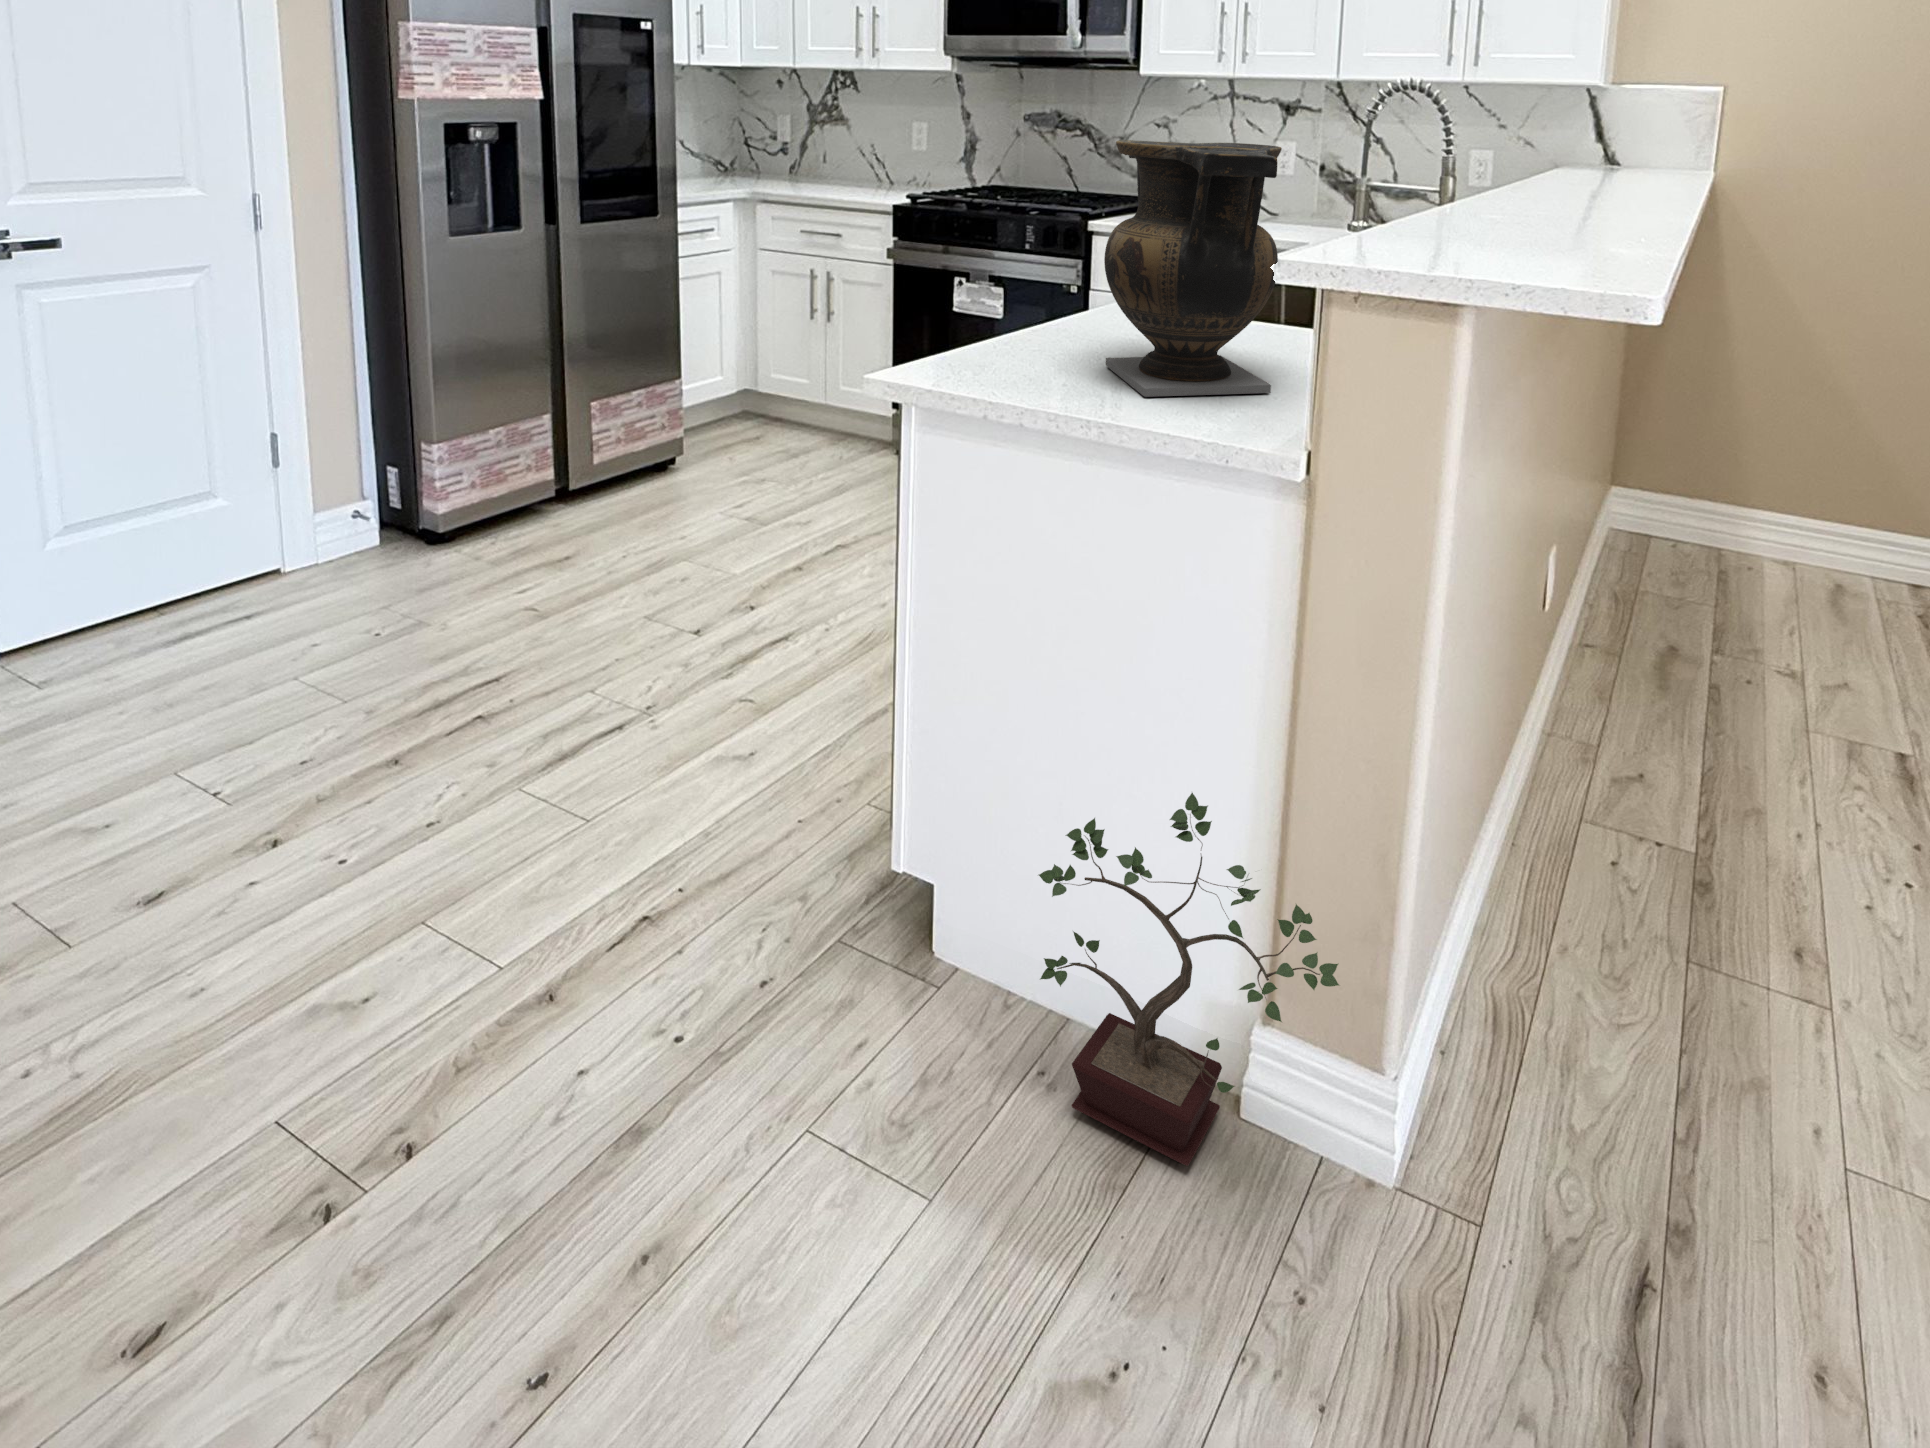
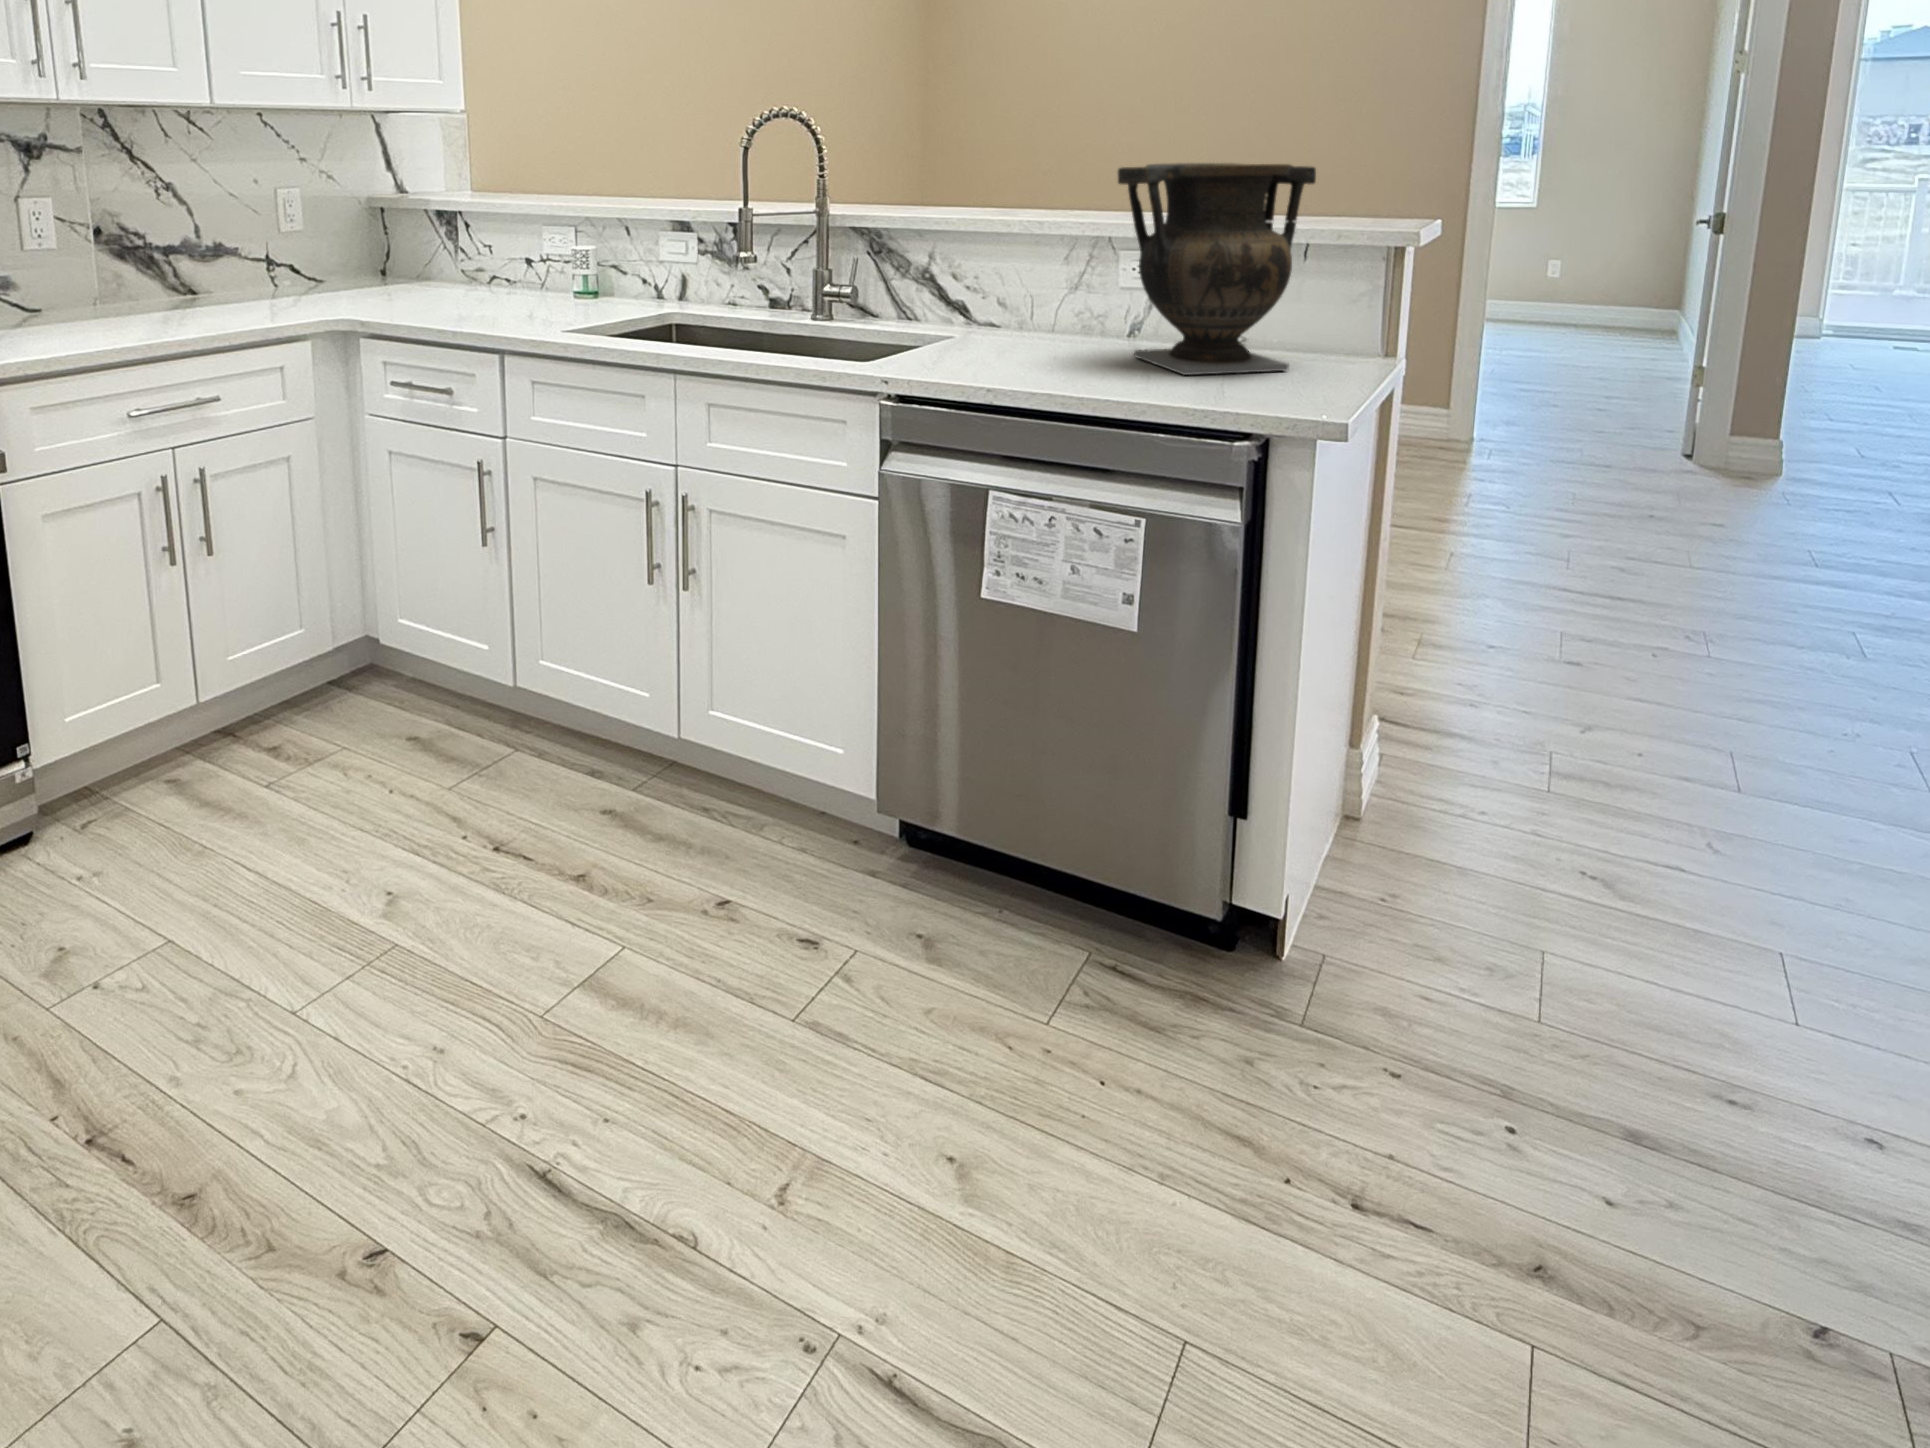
potted plant: present [1039,793,1339,1166] -> none [1358,609,1478,873]

